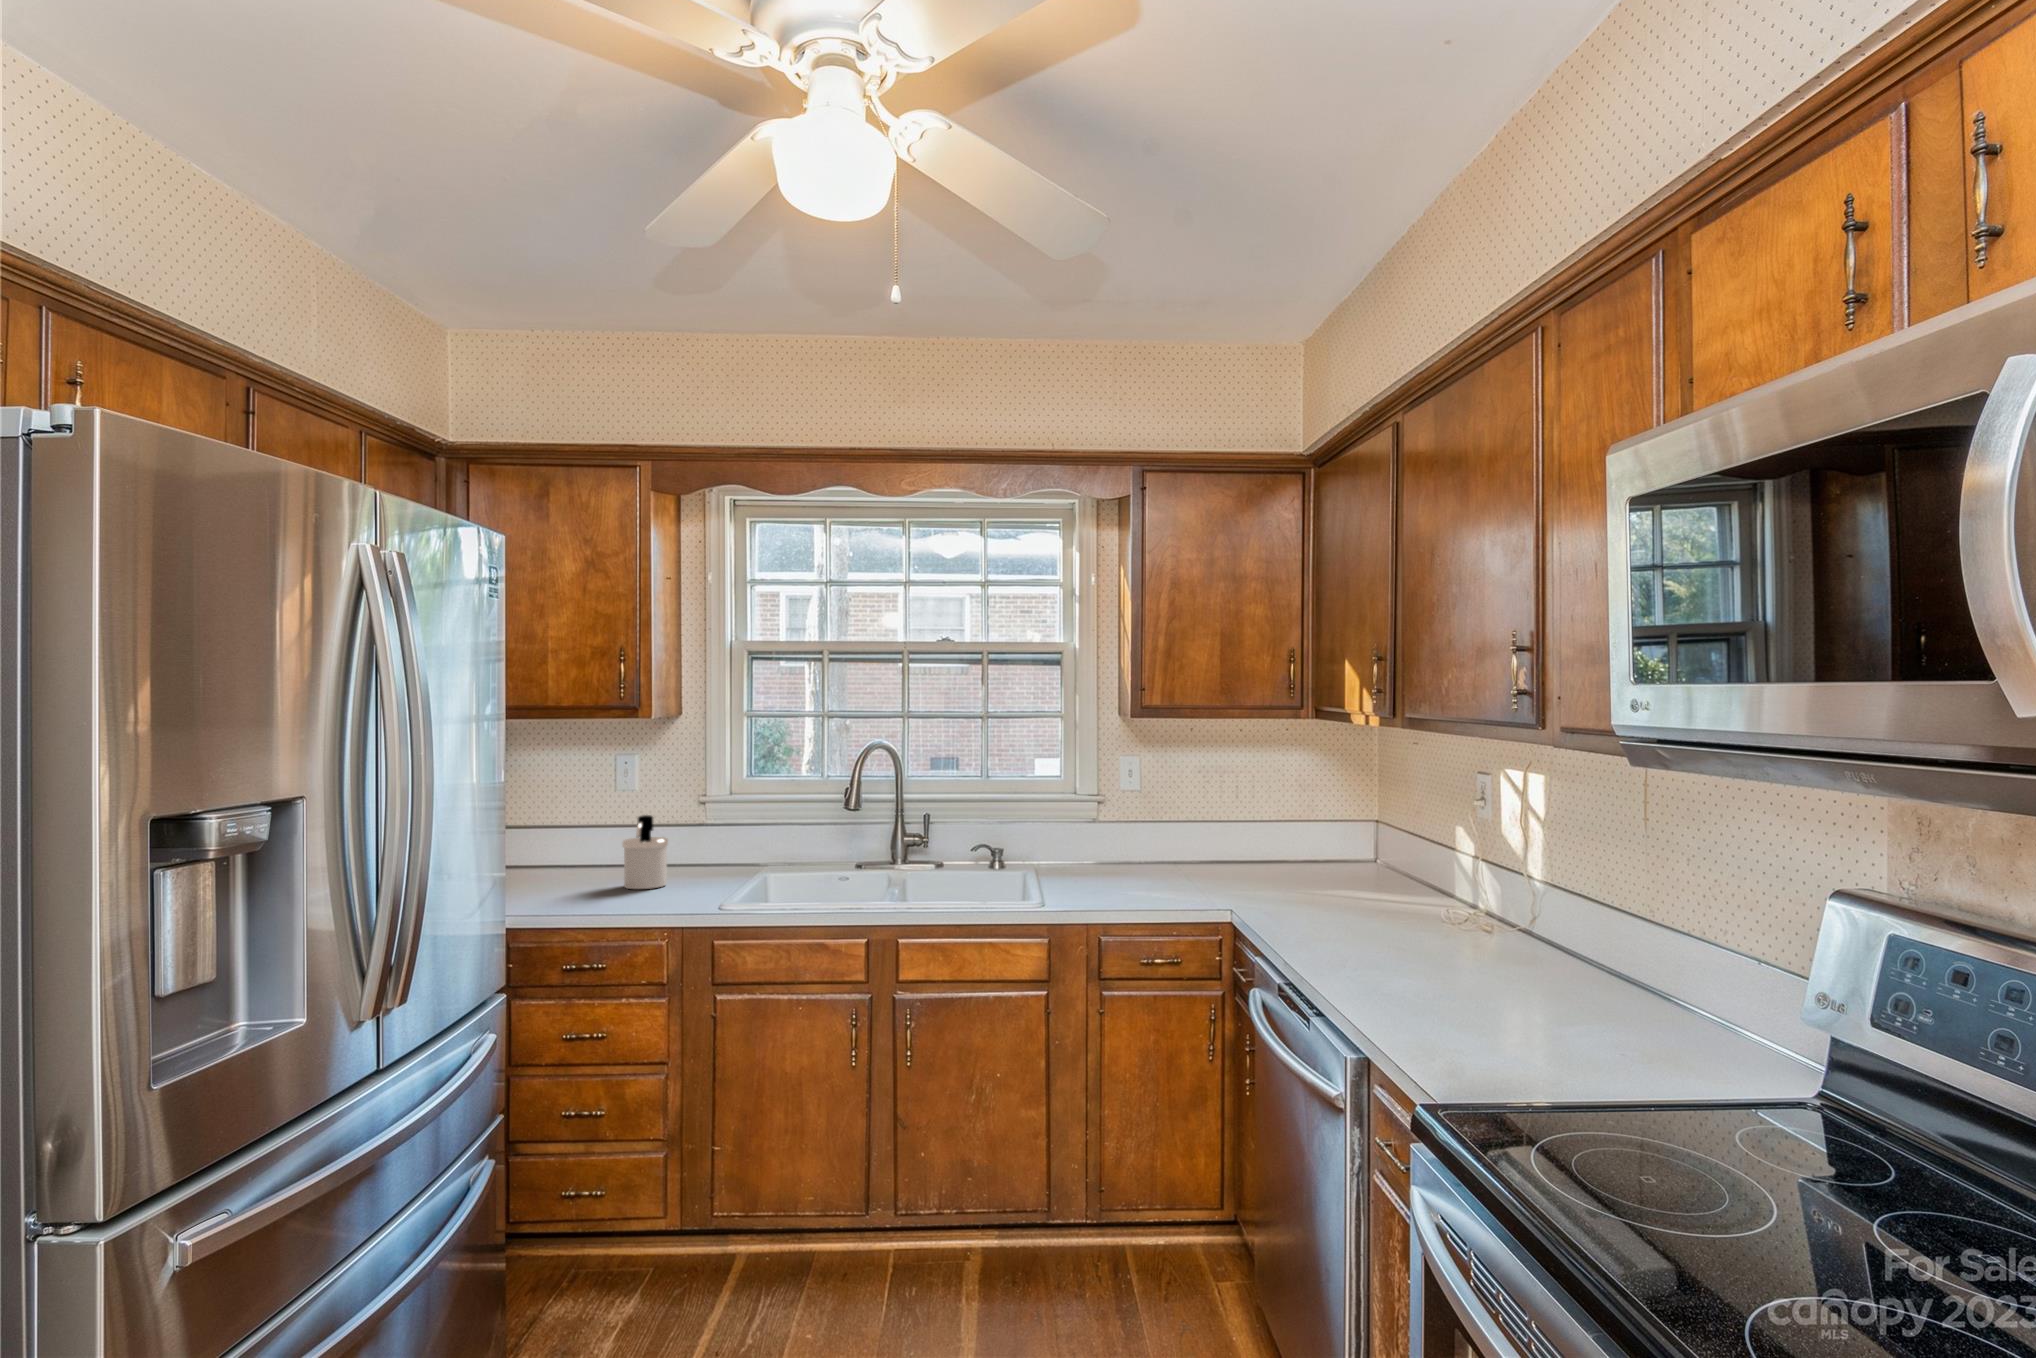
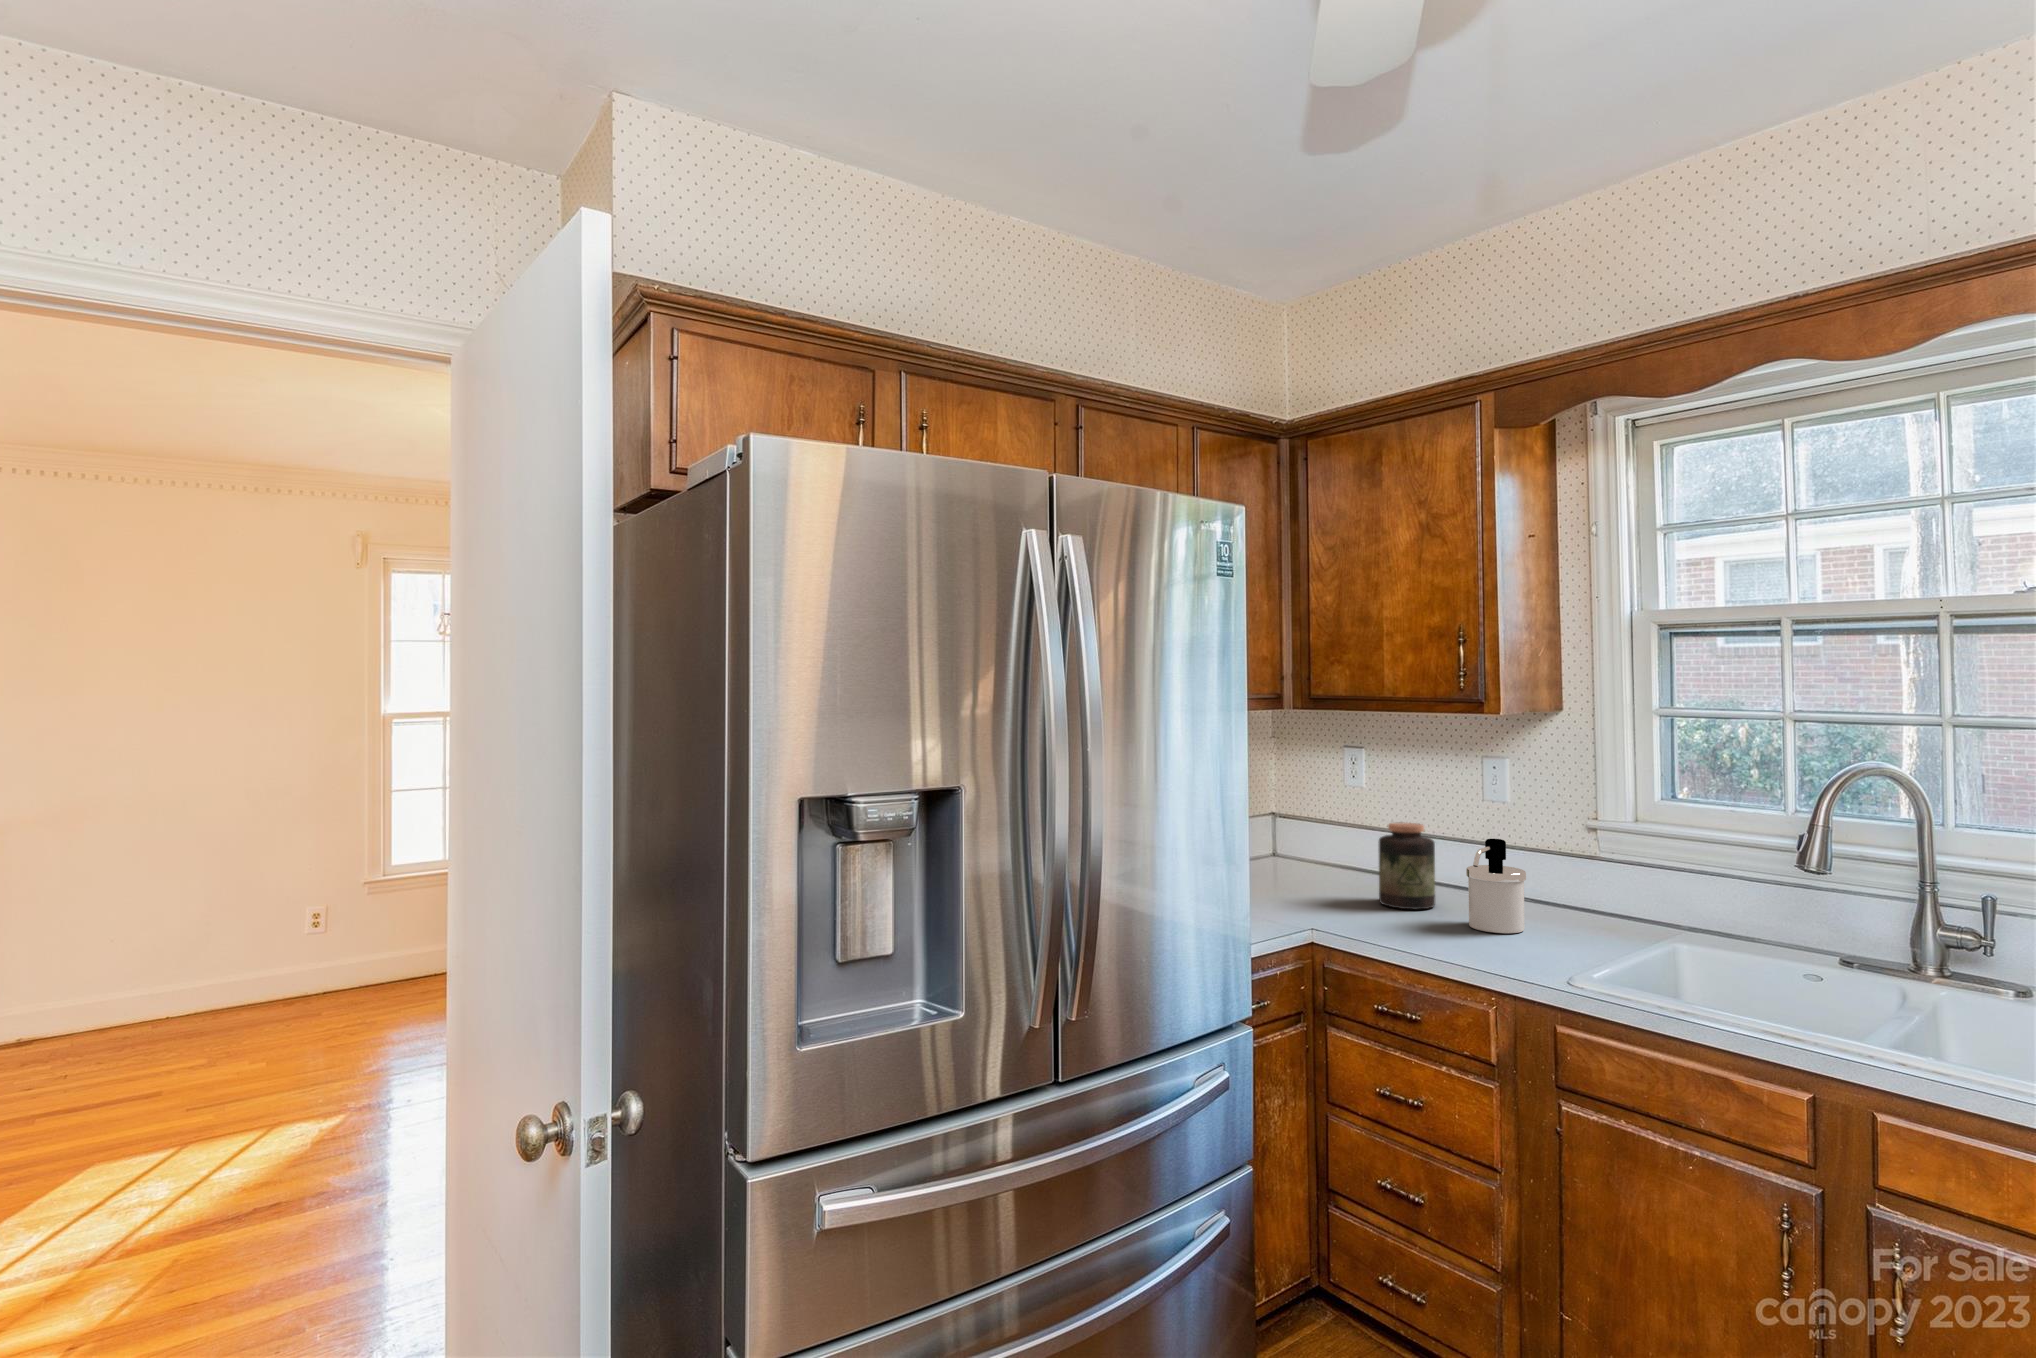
jar: none [537,812,587,886] -> present [1379,822,1435,909]

